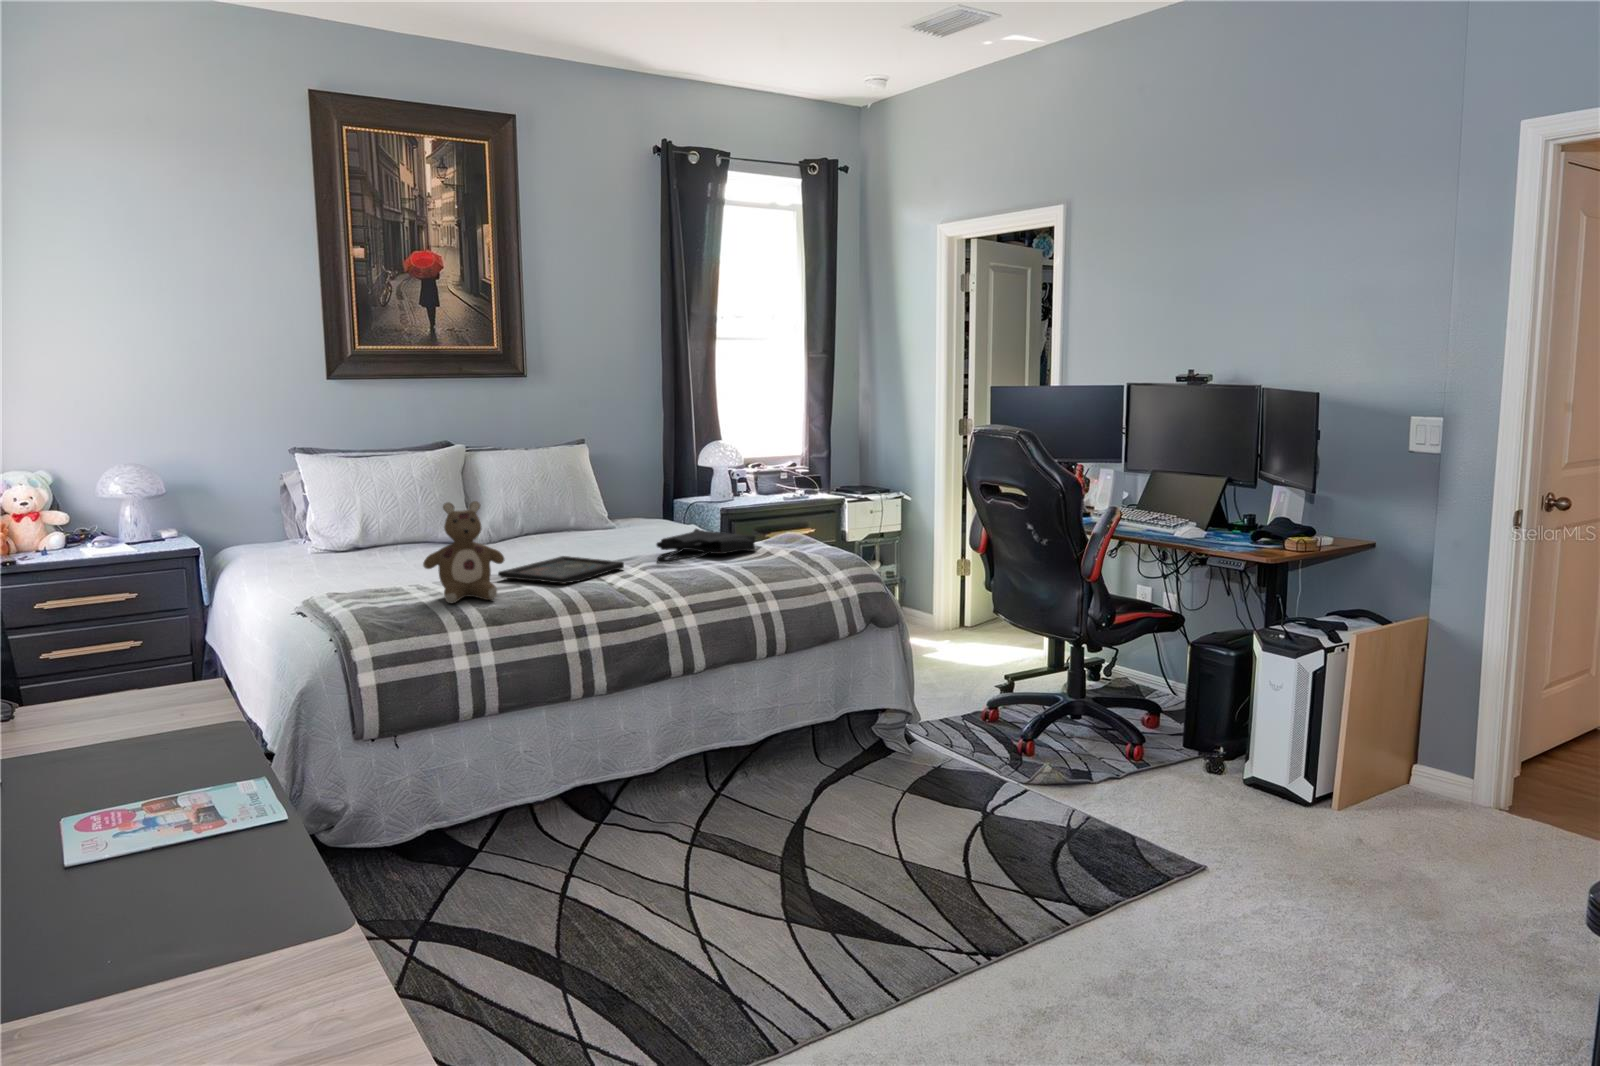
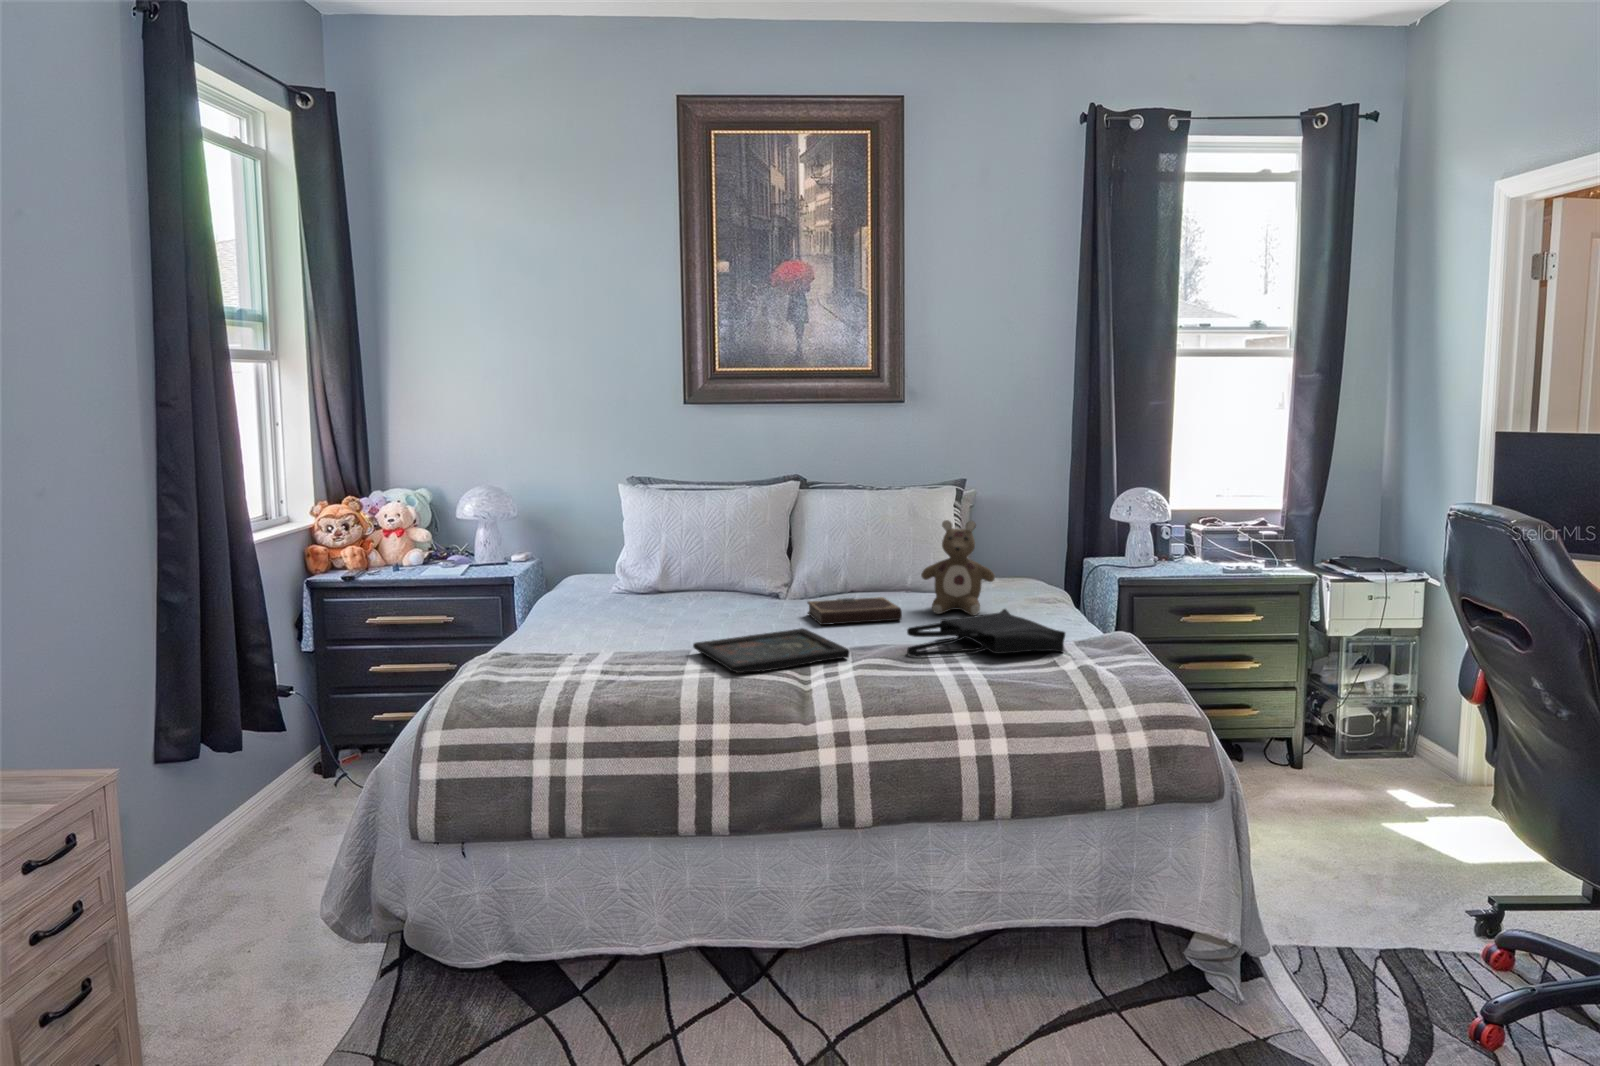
stuffed bear: present [423,501,505,603] -> present [921,520,995,615]
notebook: none [531,534,614,557] -> present [808,597,902,625]

